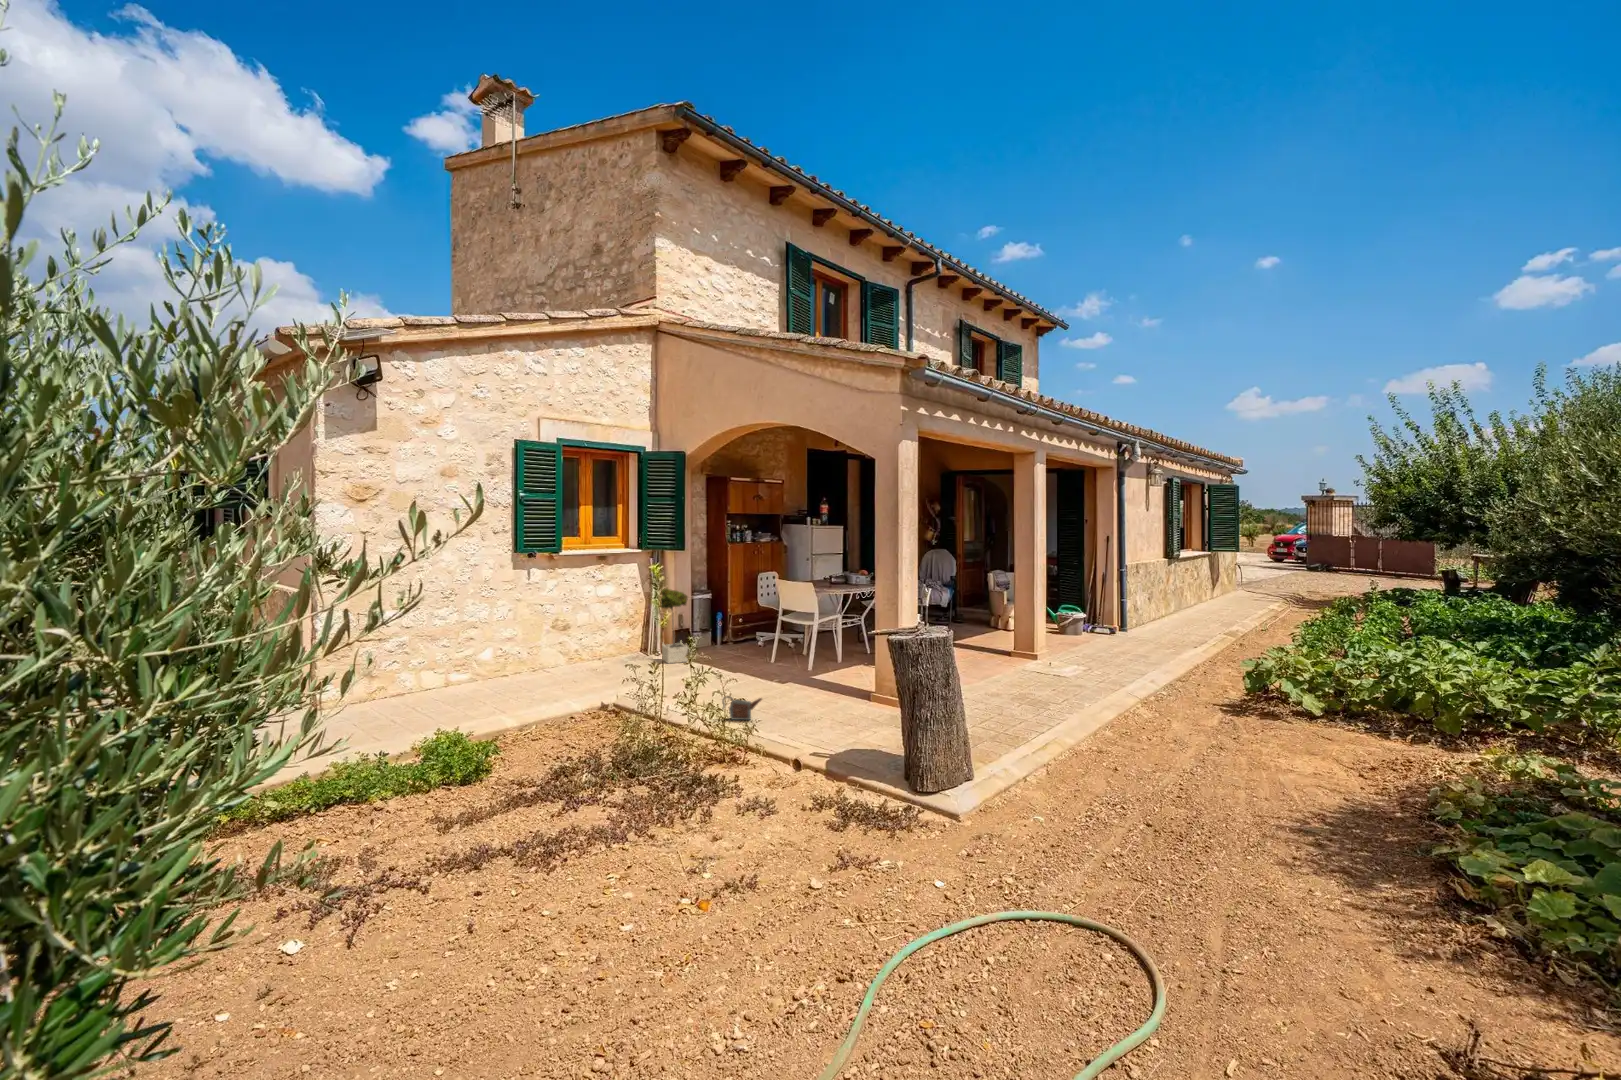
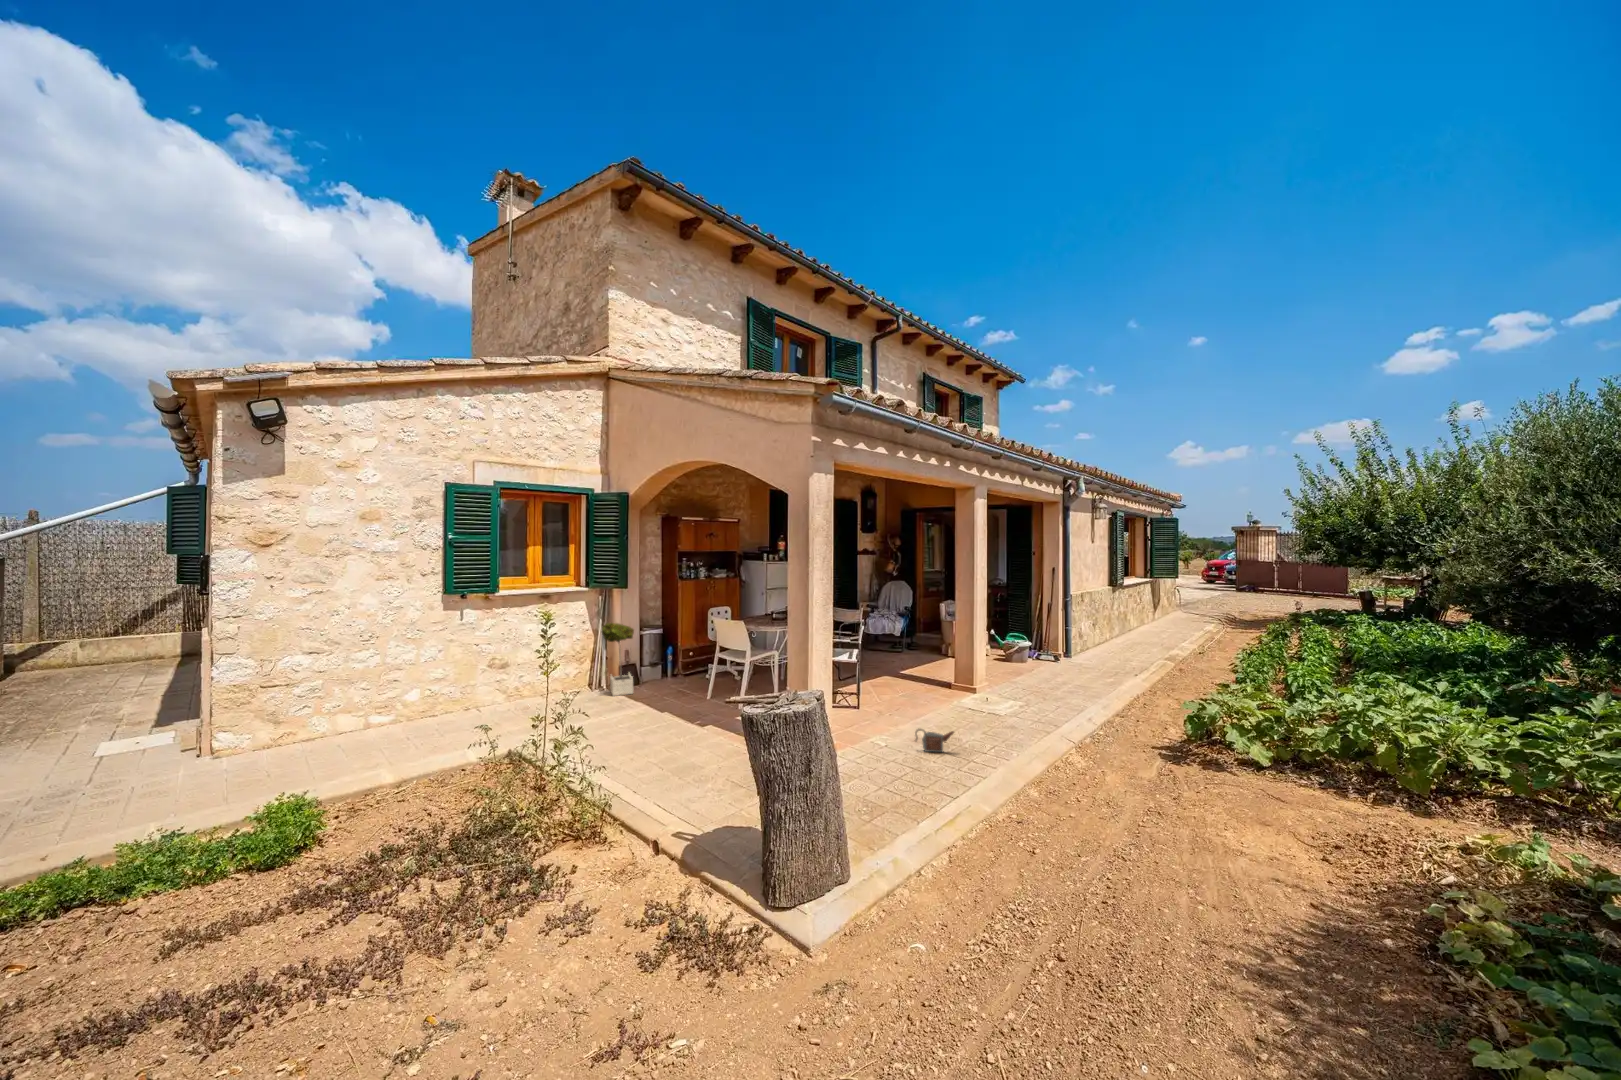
watering can: present [722,696,762,720] -> present [915,729,954,752]

